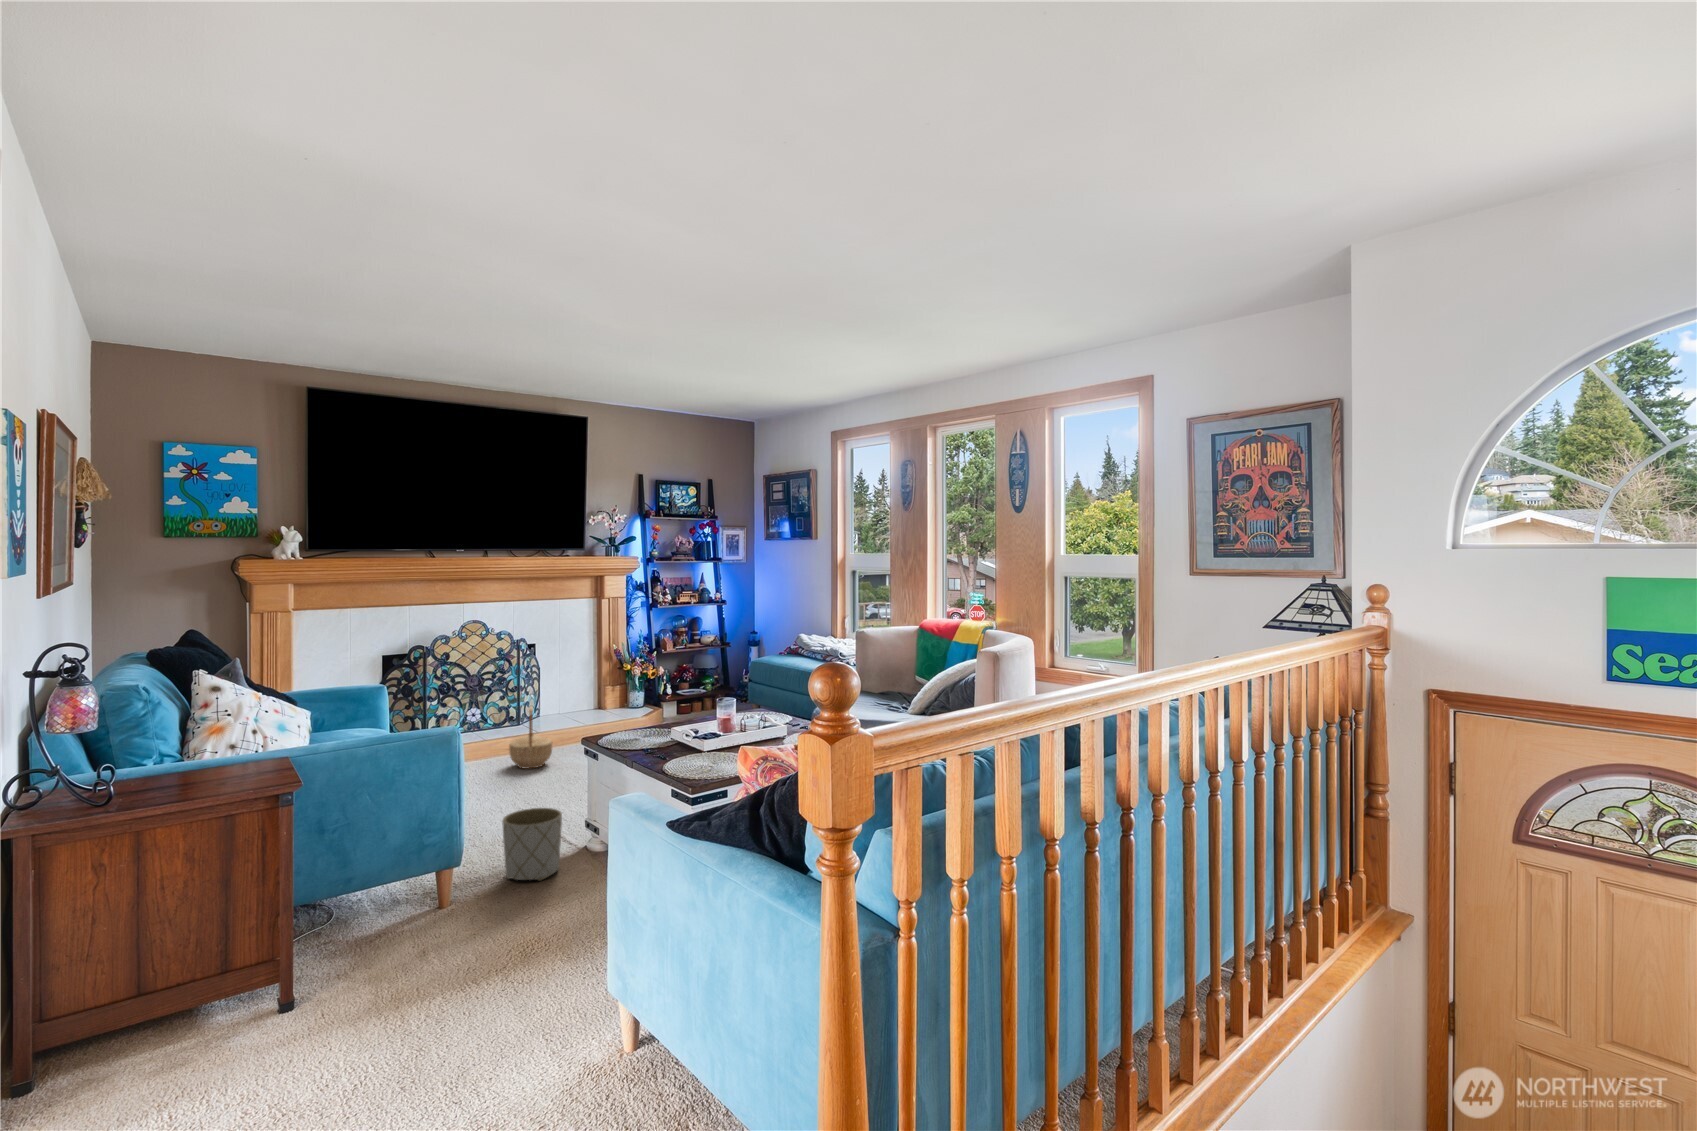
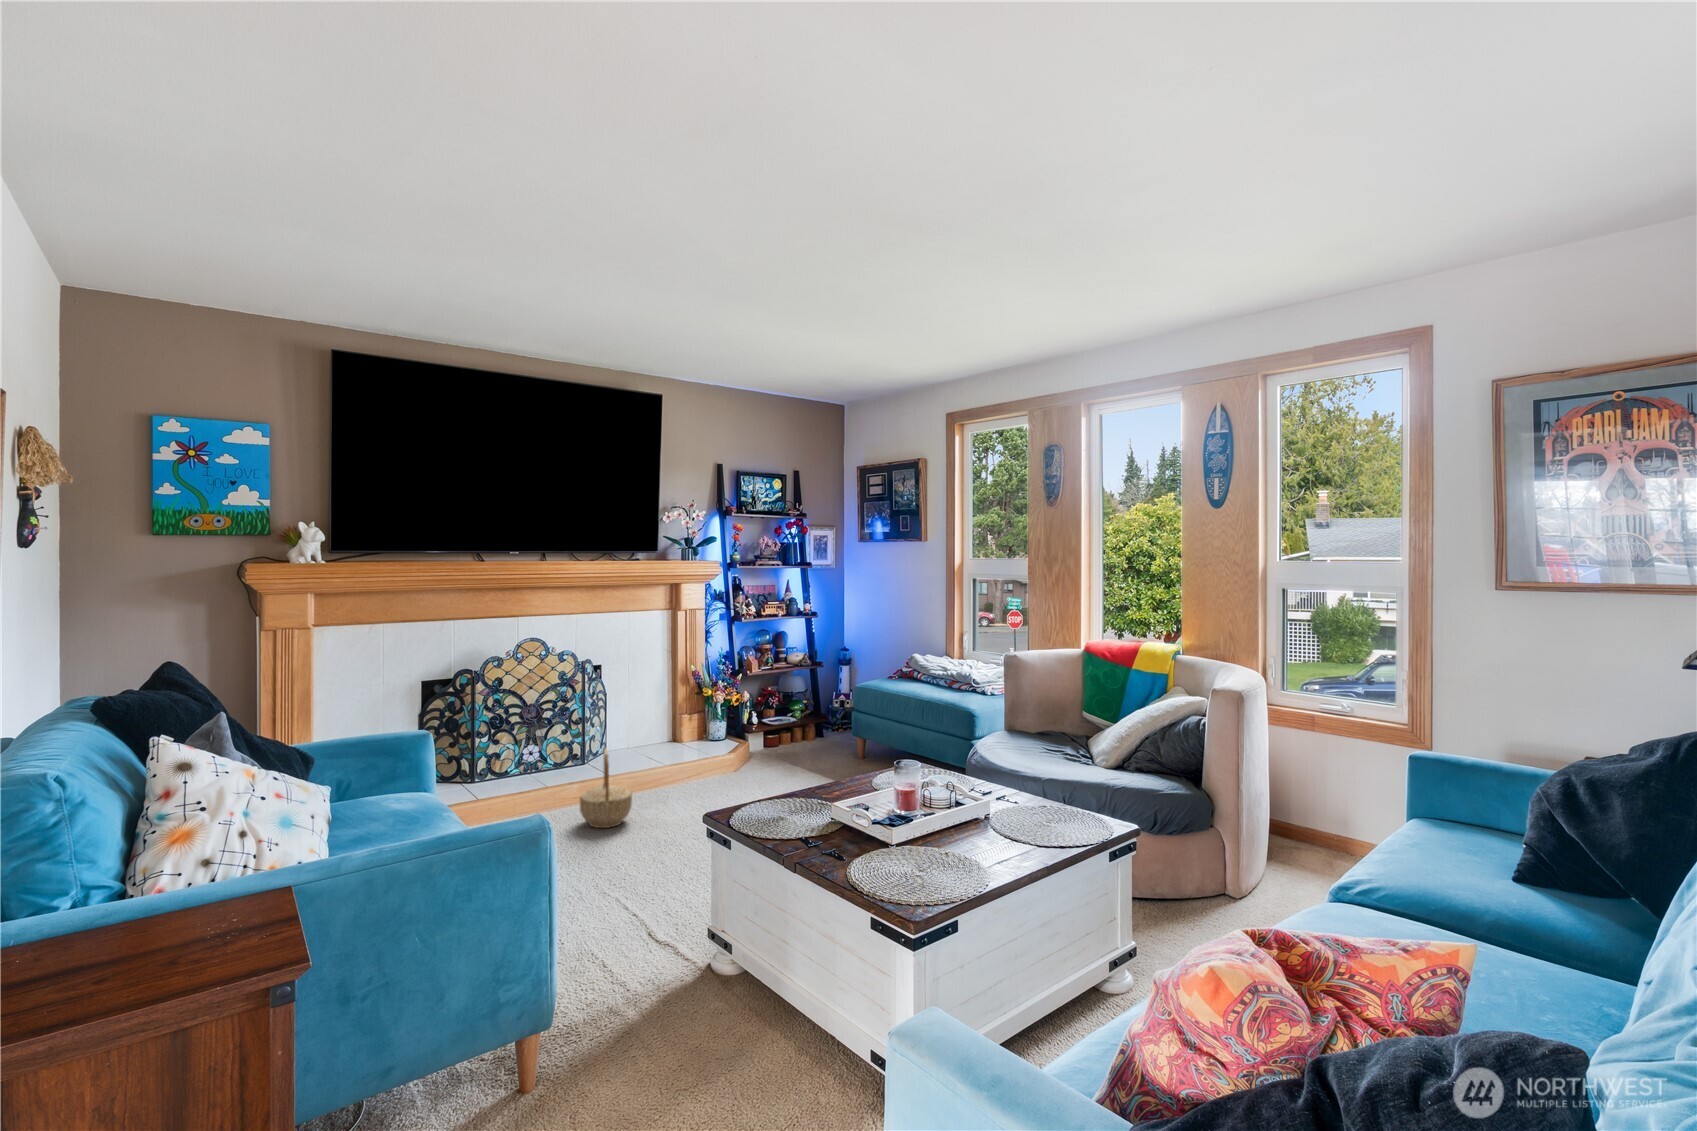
planter: present [502,808,562,881] -> none [602,921,684,1038]

